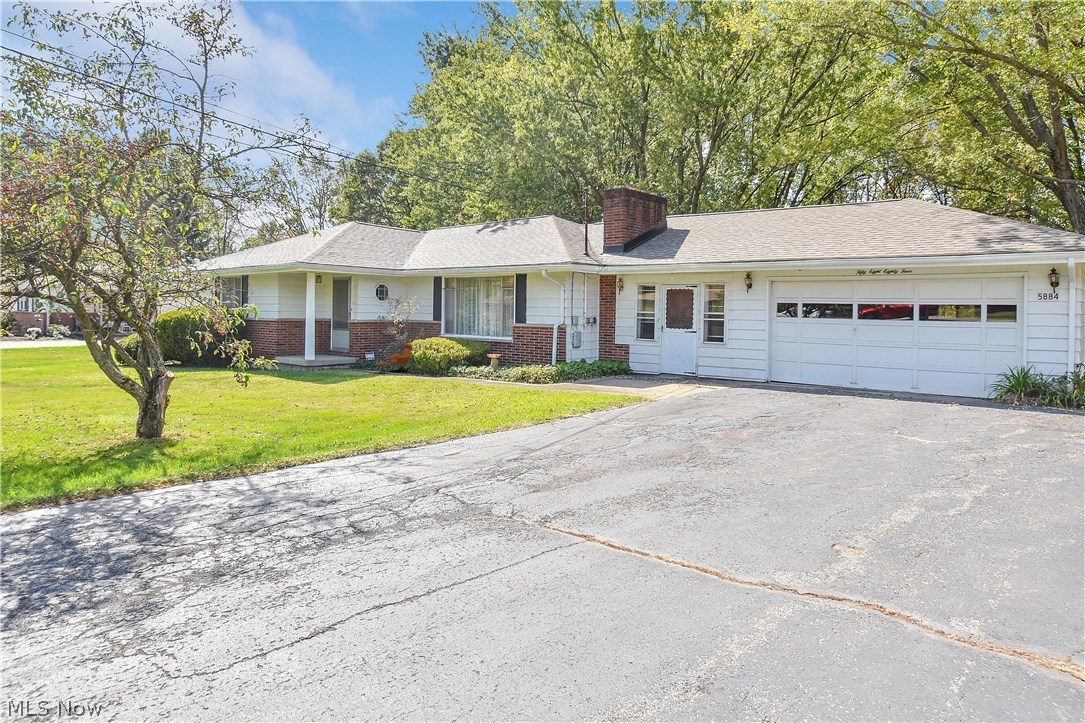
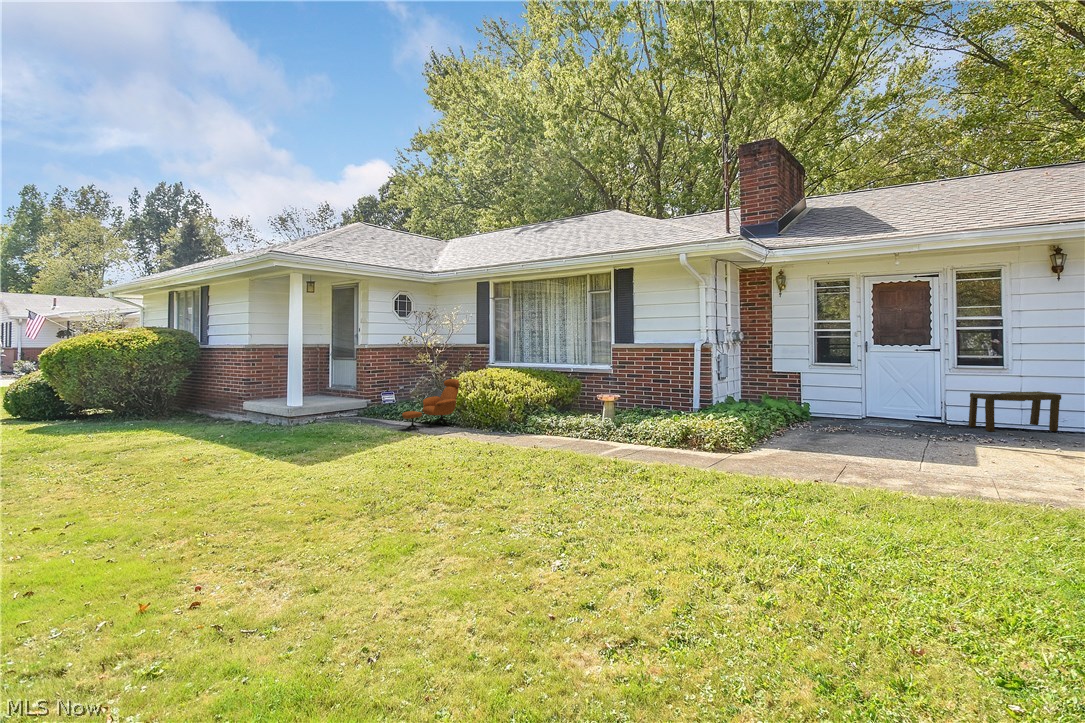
bench: none [699,357,739,379] -> present [969,391,1061,432]

